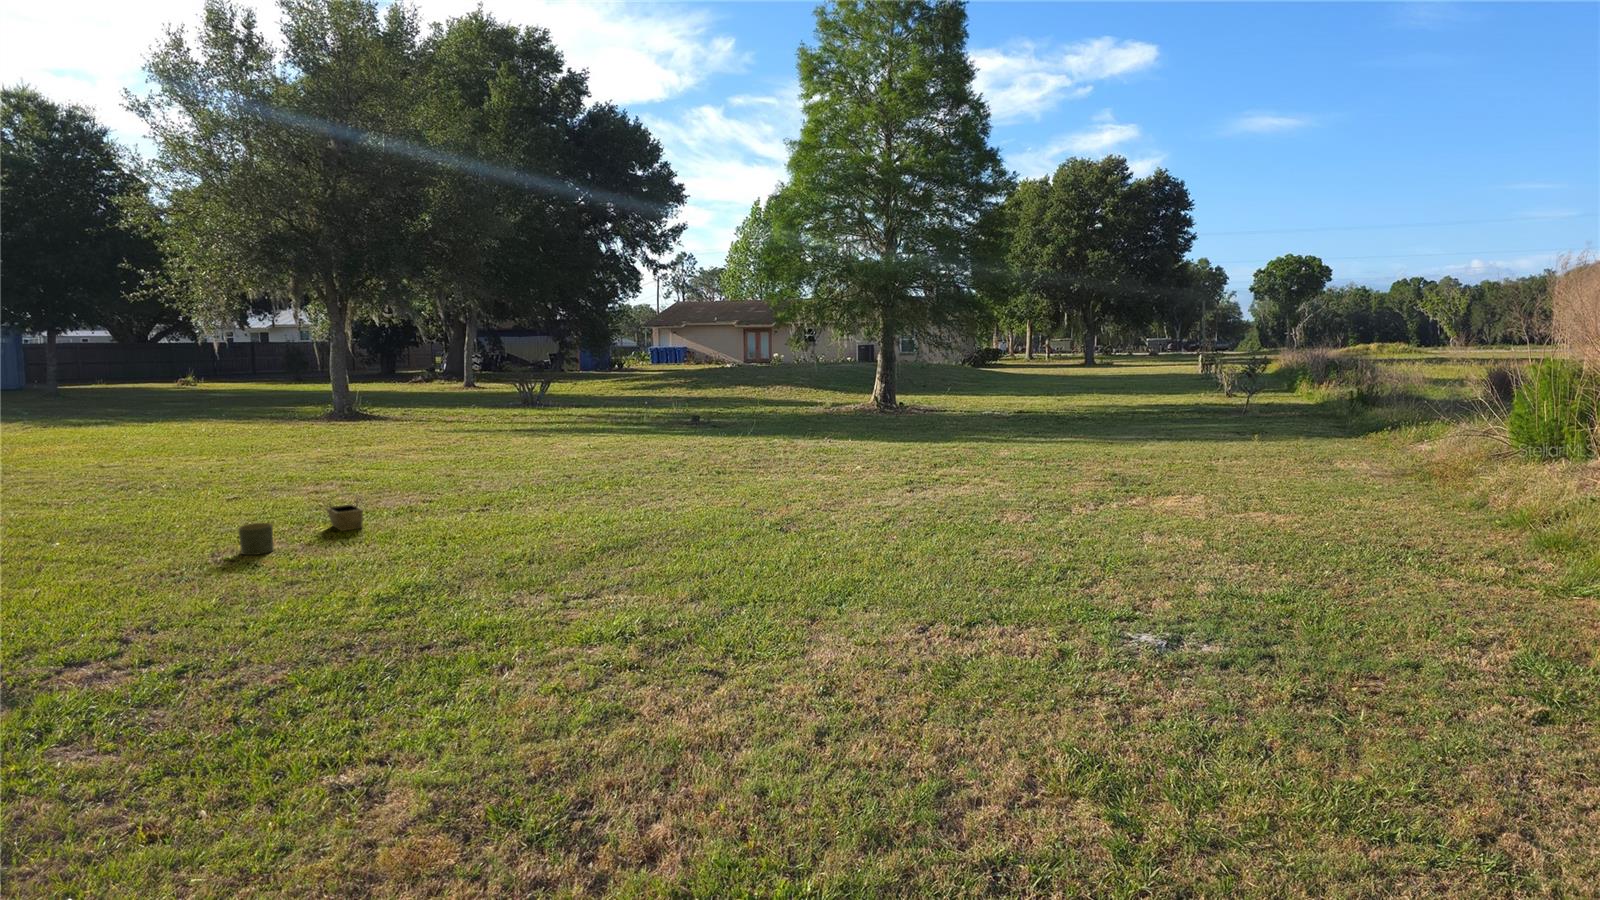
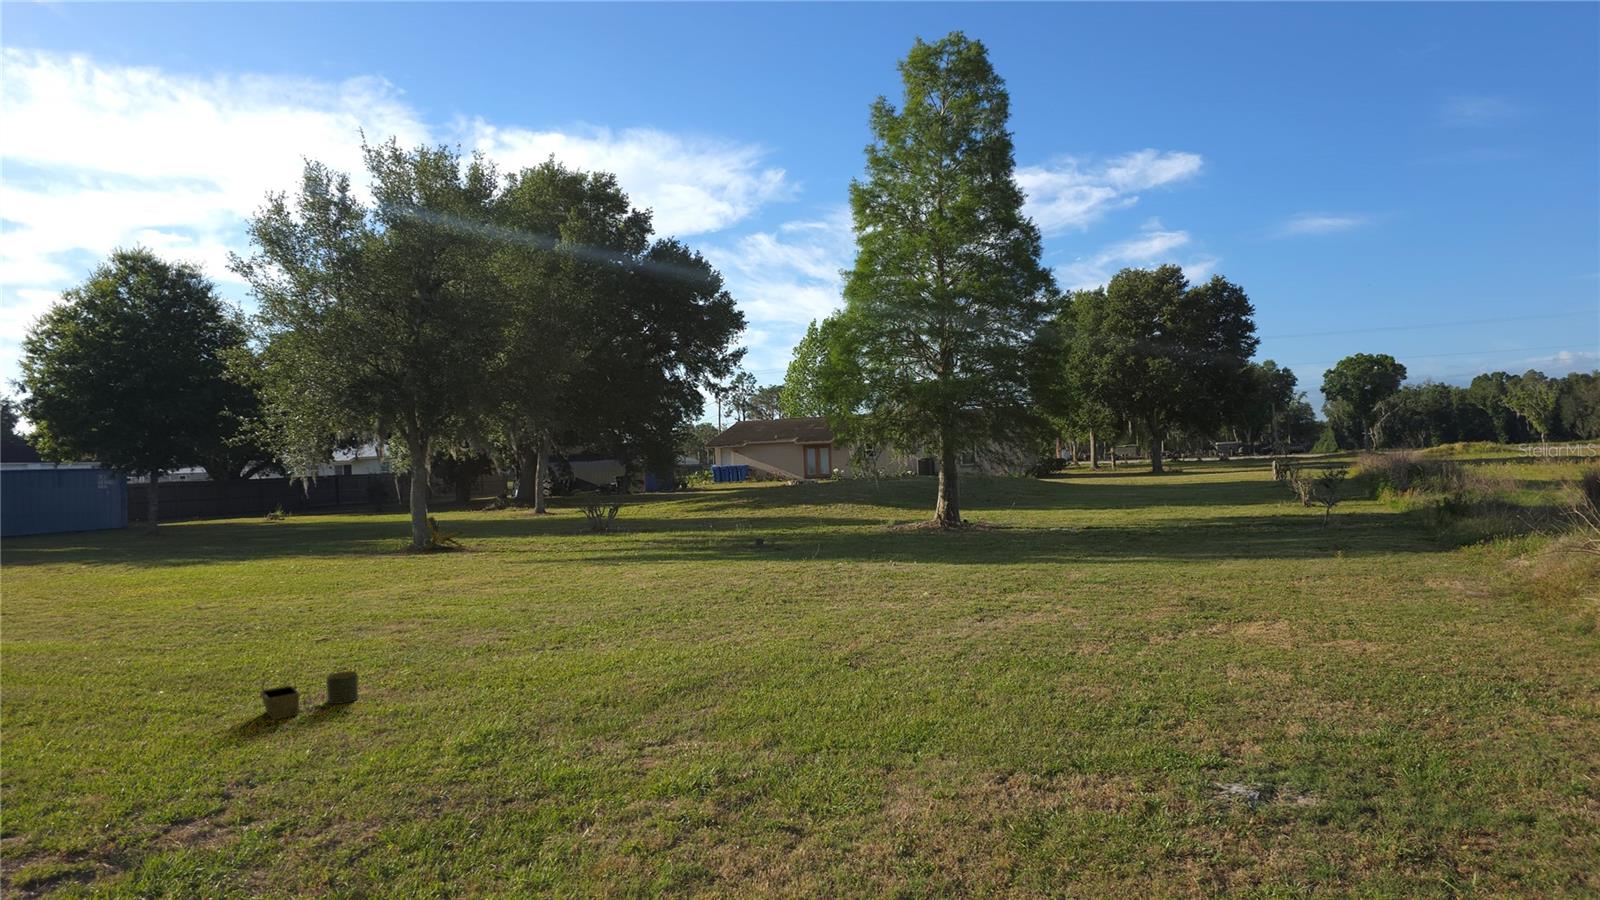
lounge chair: none [355,383,396,417] -> present [426,516,463,549]
basket: present [326,504,363,531] -> present [260,678,300,720]

